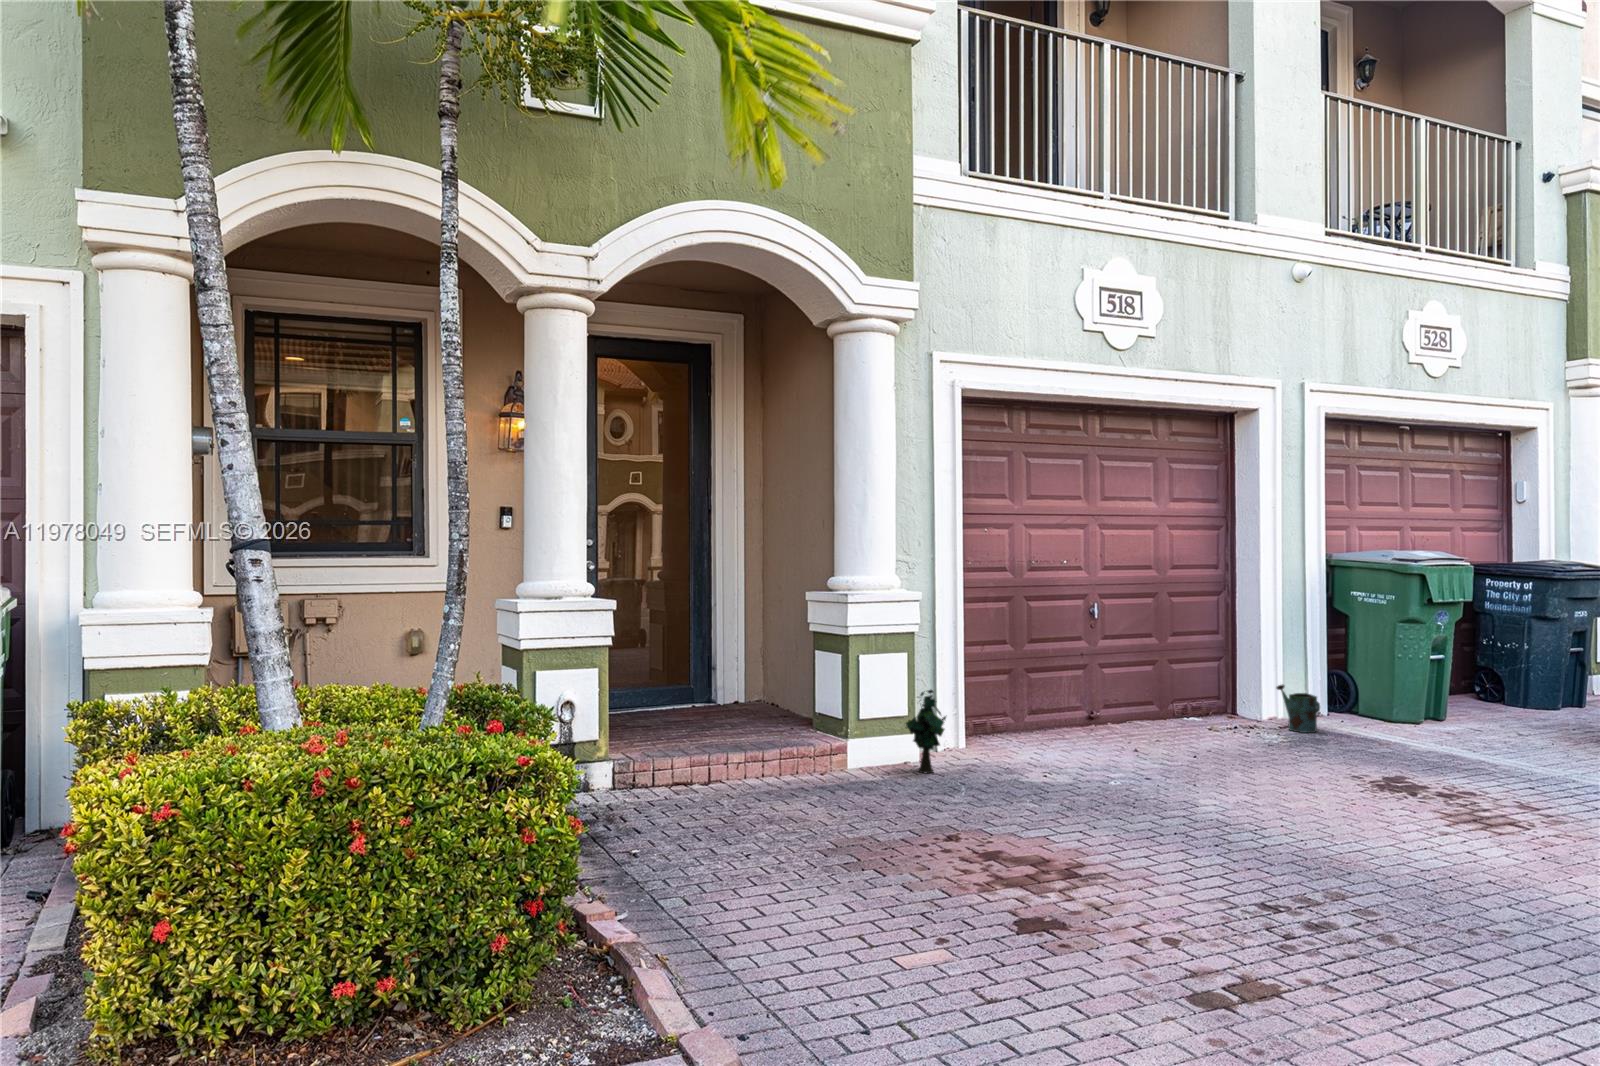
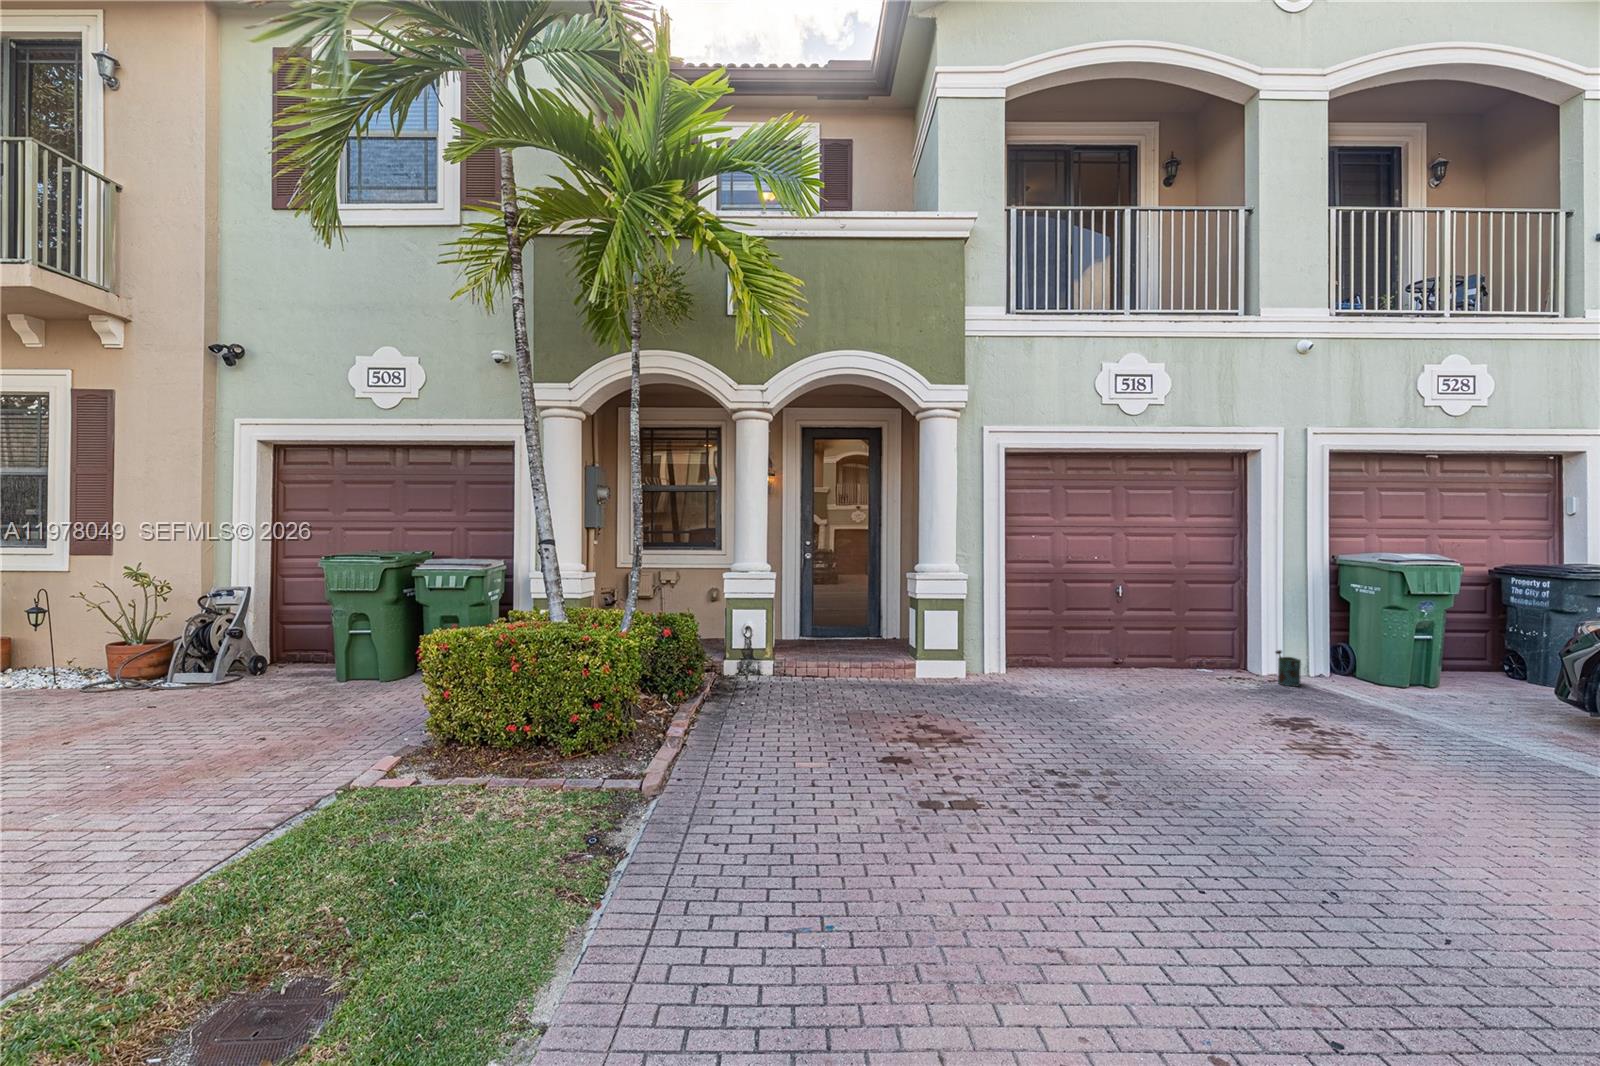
decorative plant: present [906,690,946,773] -> none [950,634,979,684]

